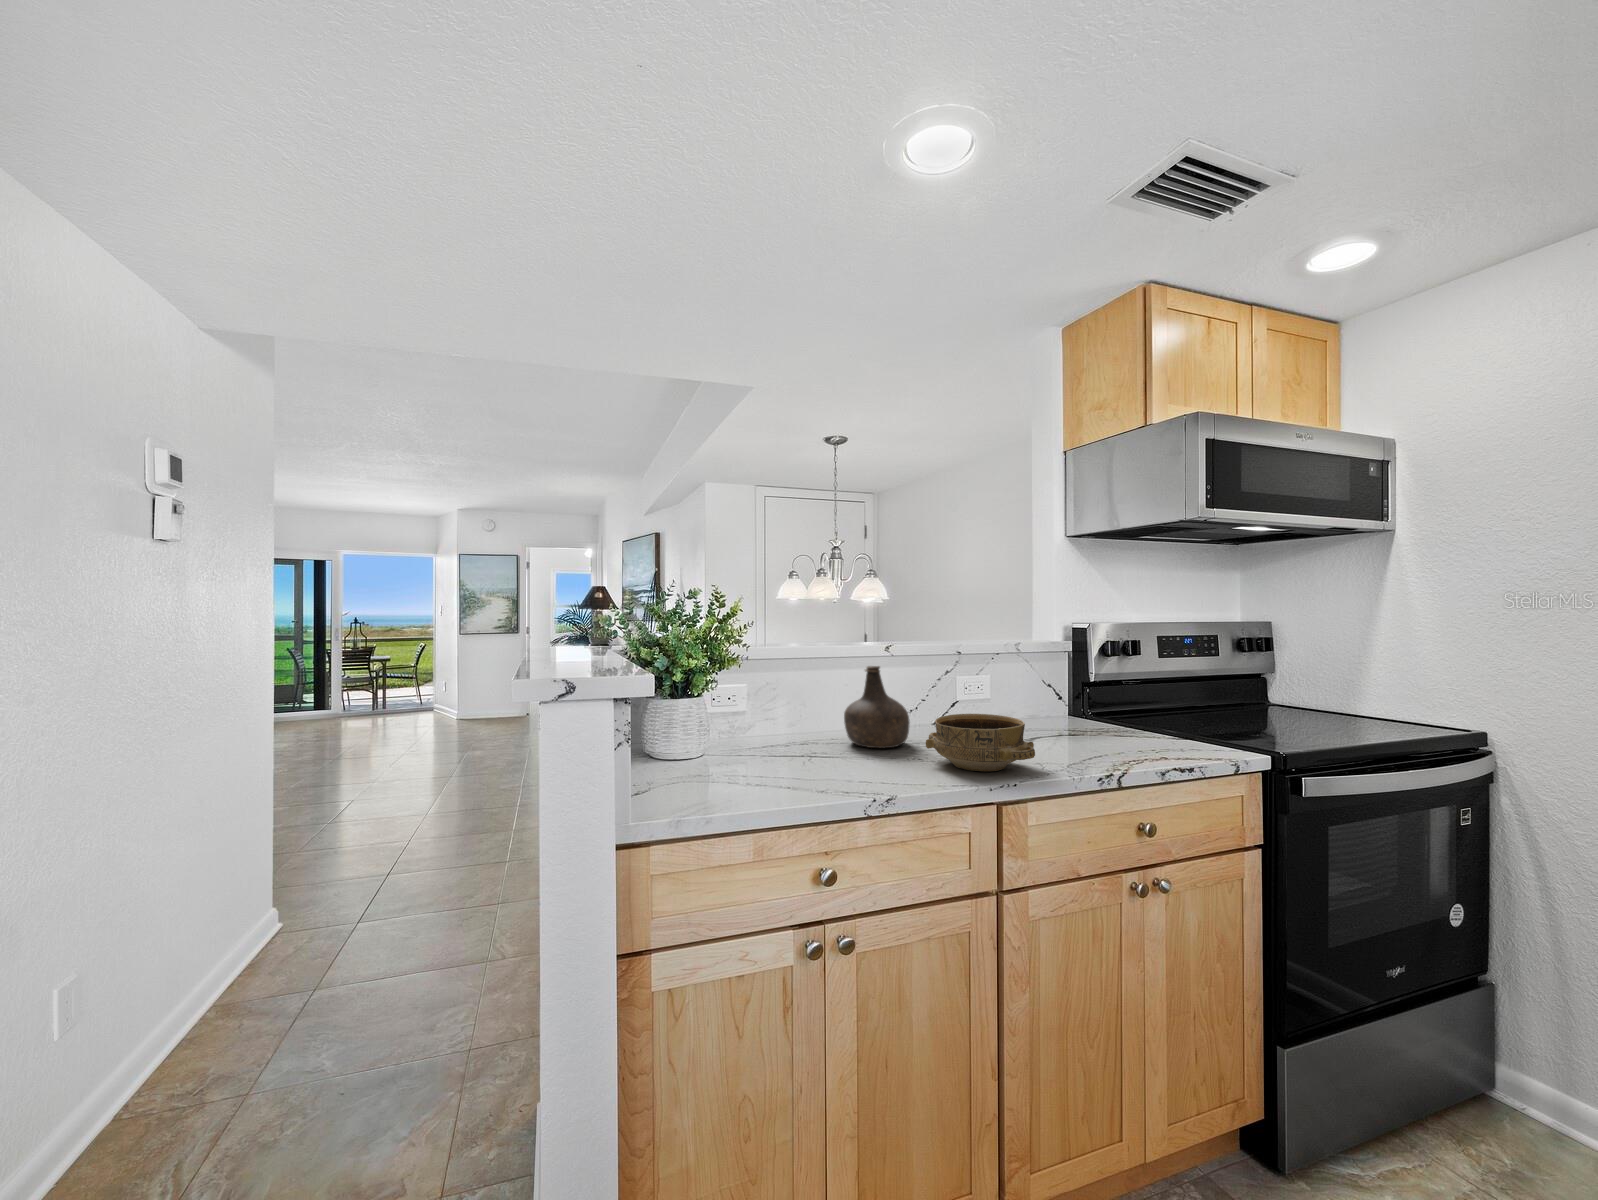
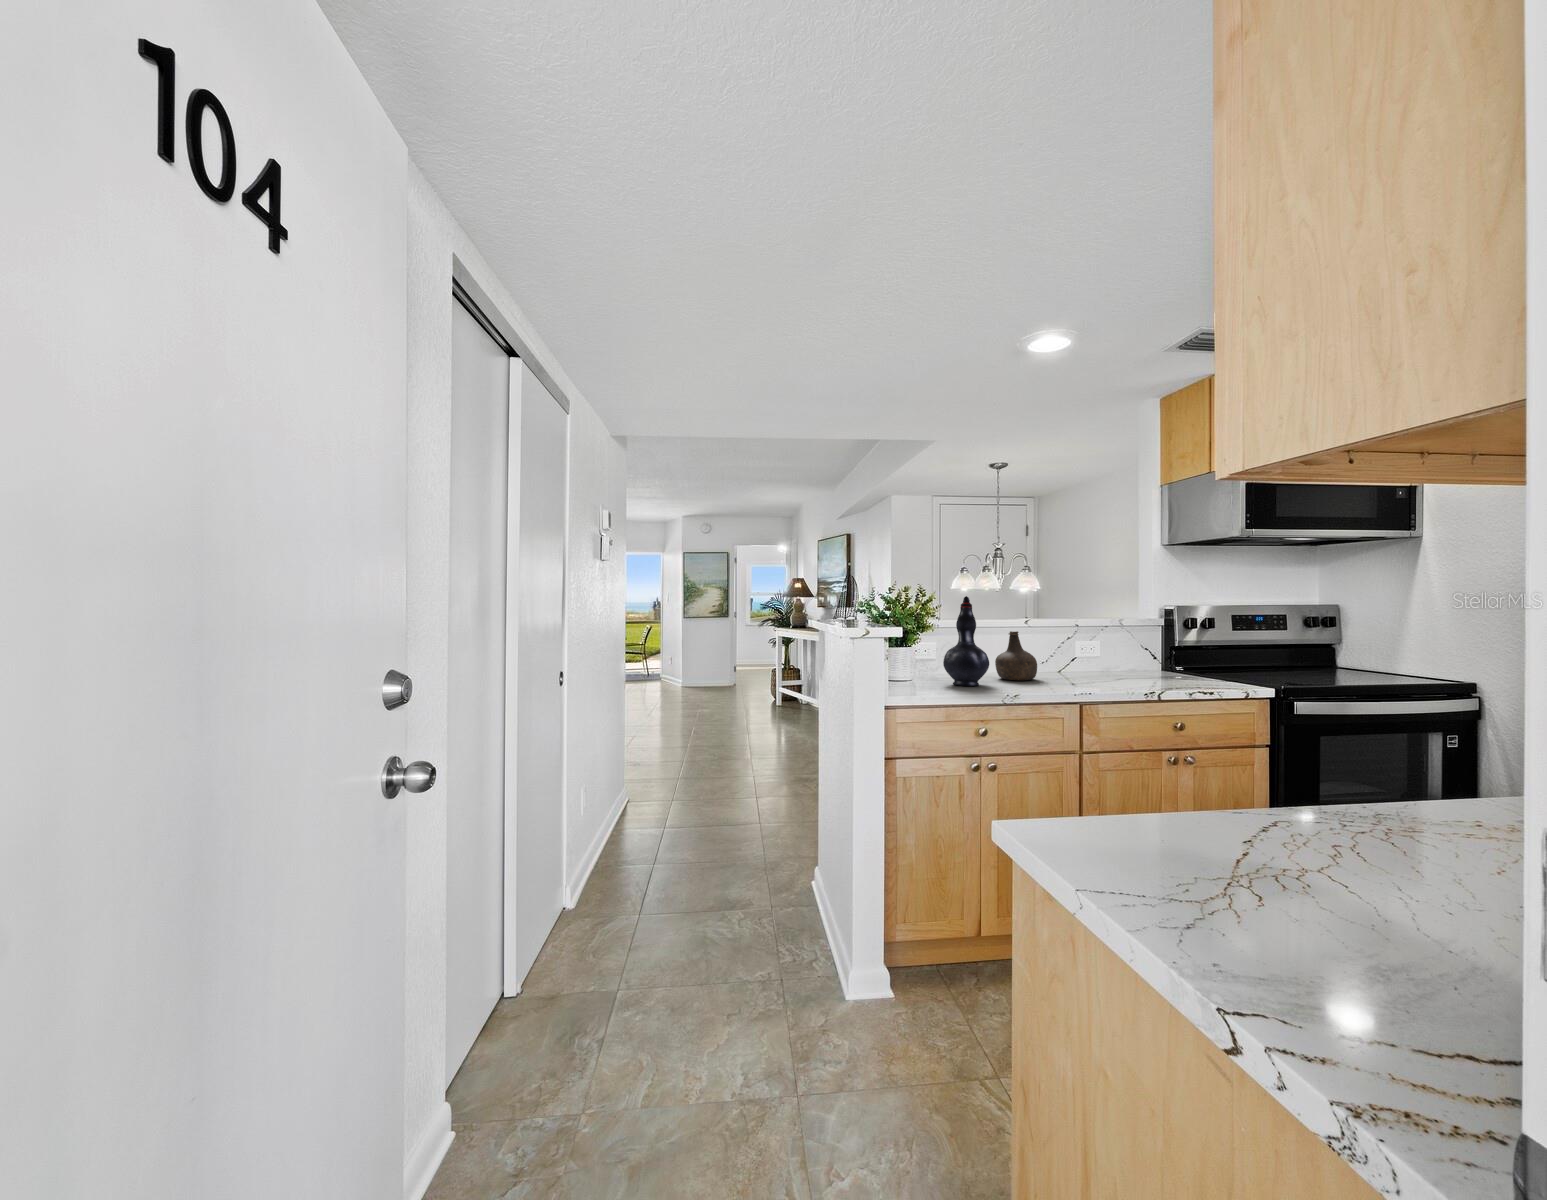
decorative vase: none [758,609,837,769] -> present [943,596,989,686]
ceramic bowl: present [926,714,1035,771] -> none [1043,659,1111,690]

